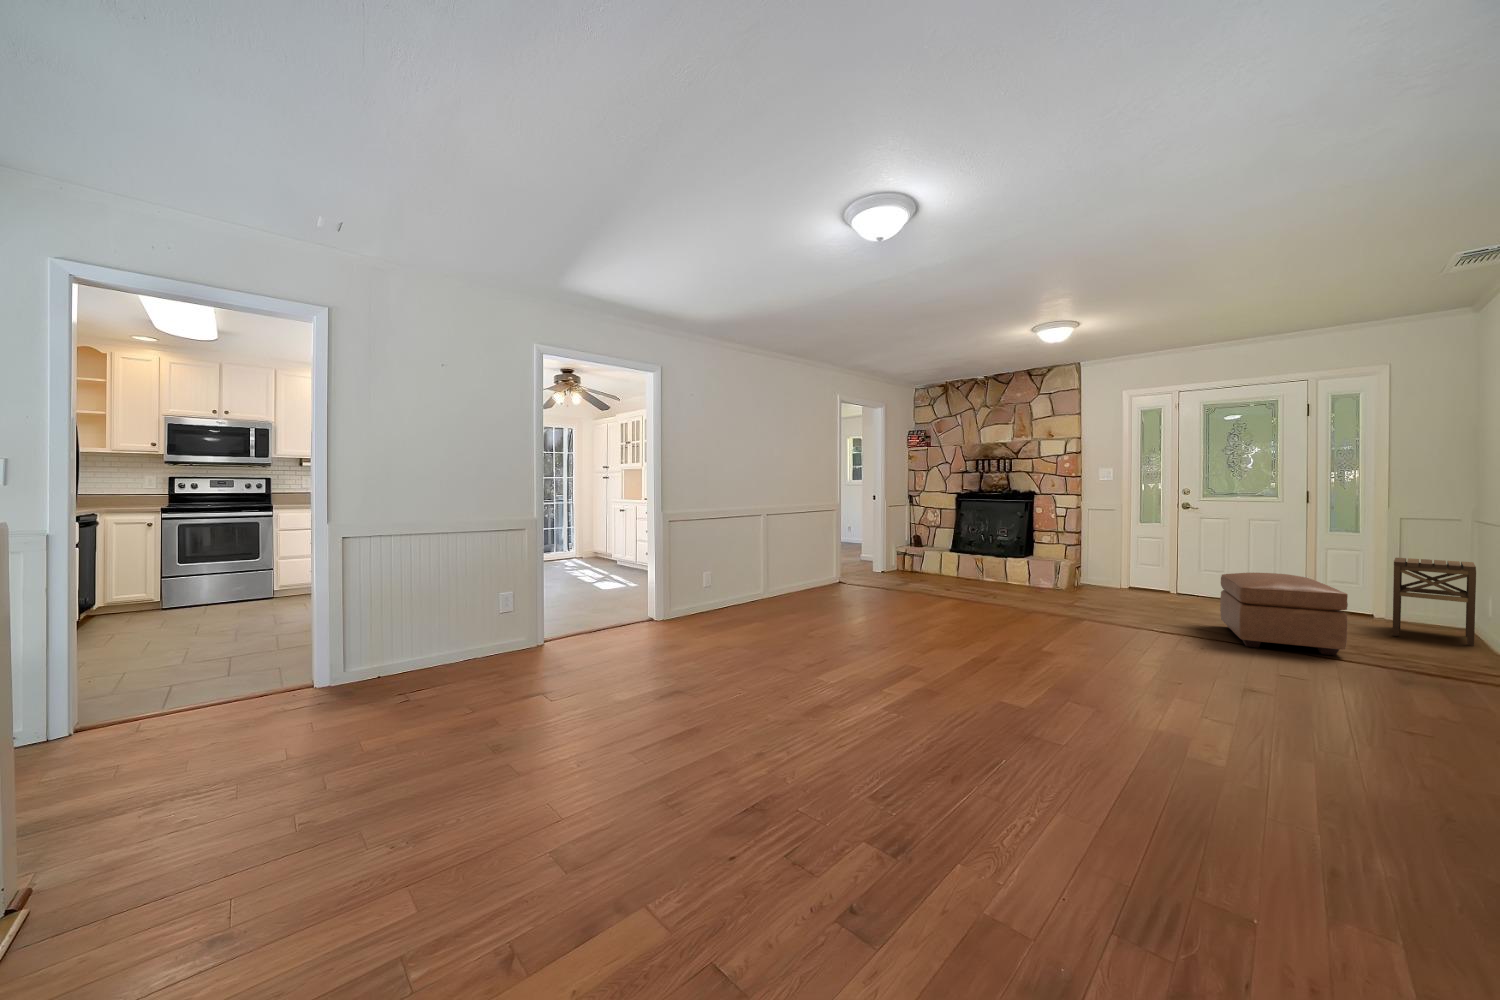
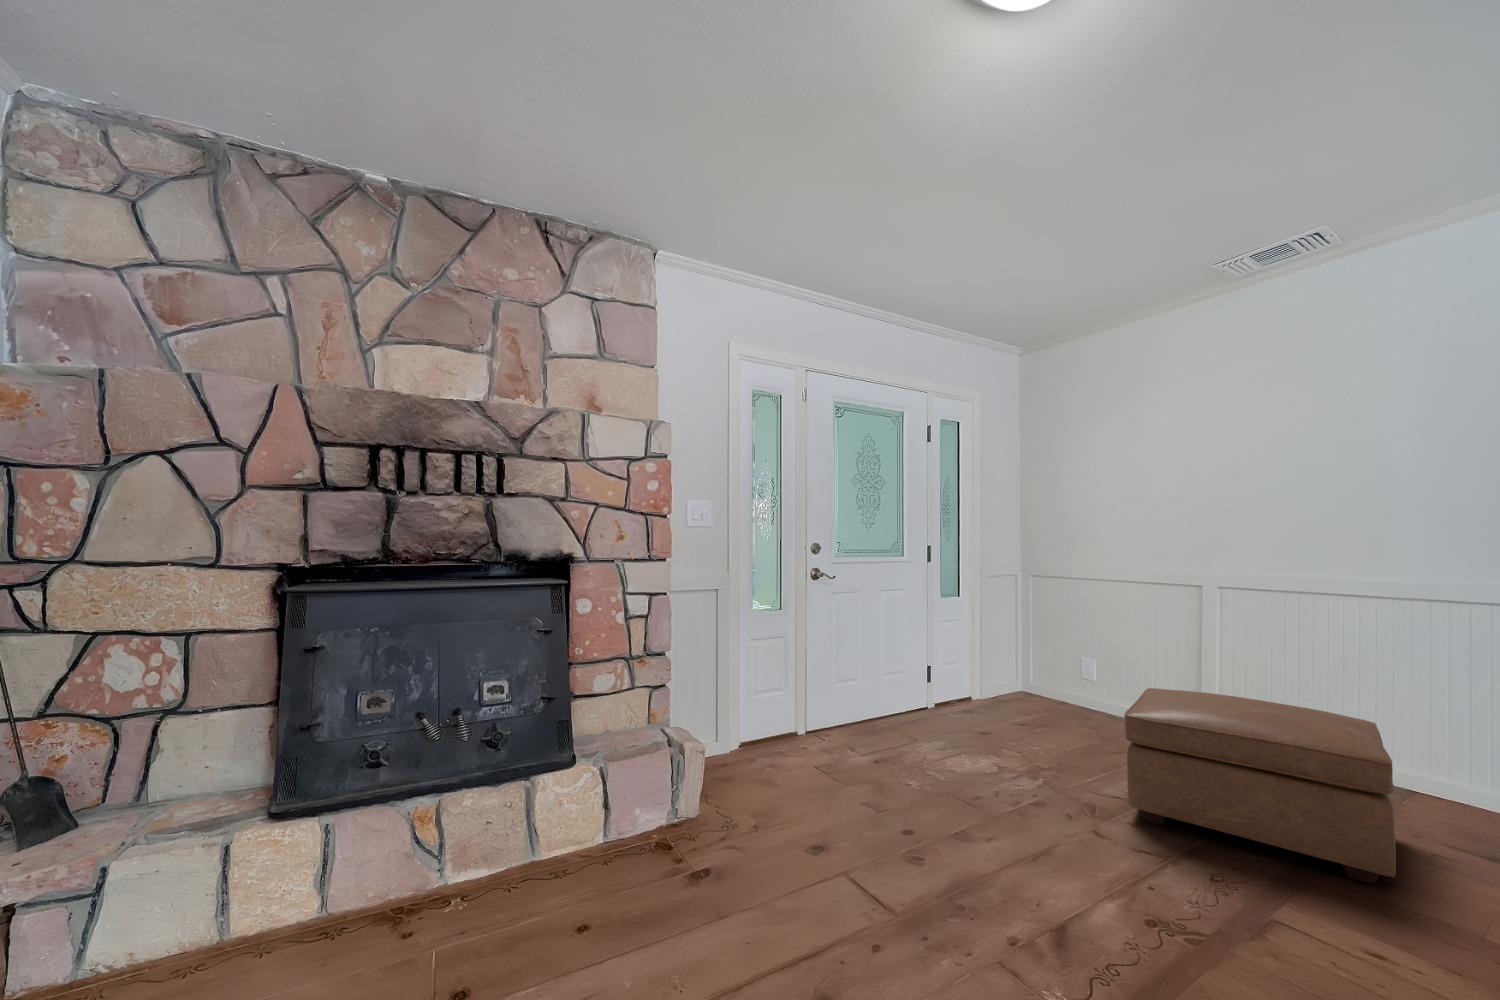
side table: present [1393,558,1476,646] -> none [1046,621,1152,736]

